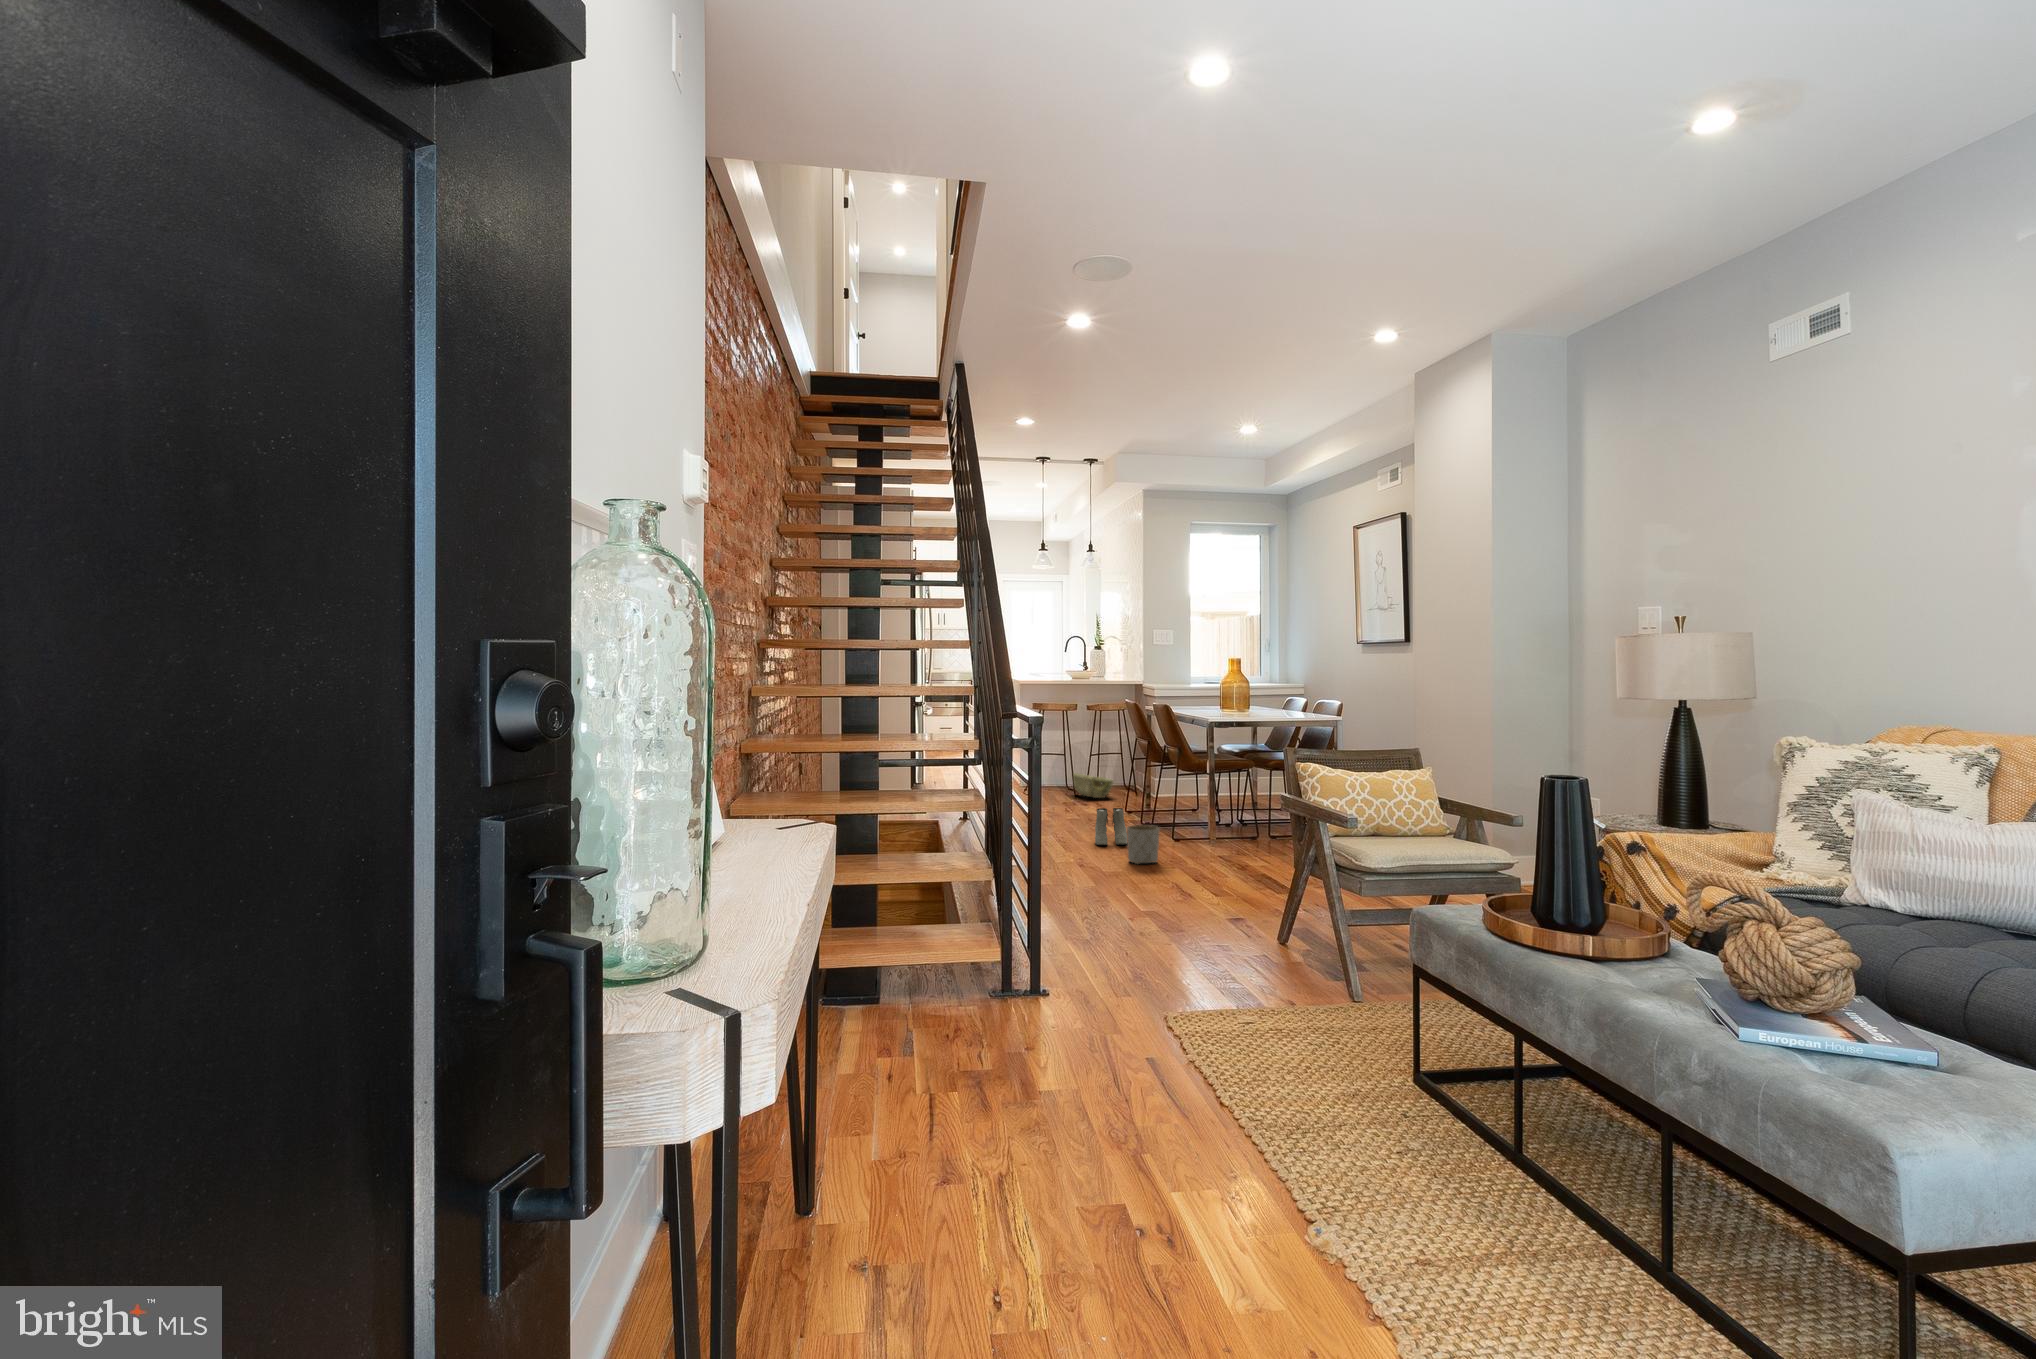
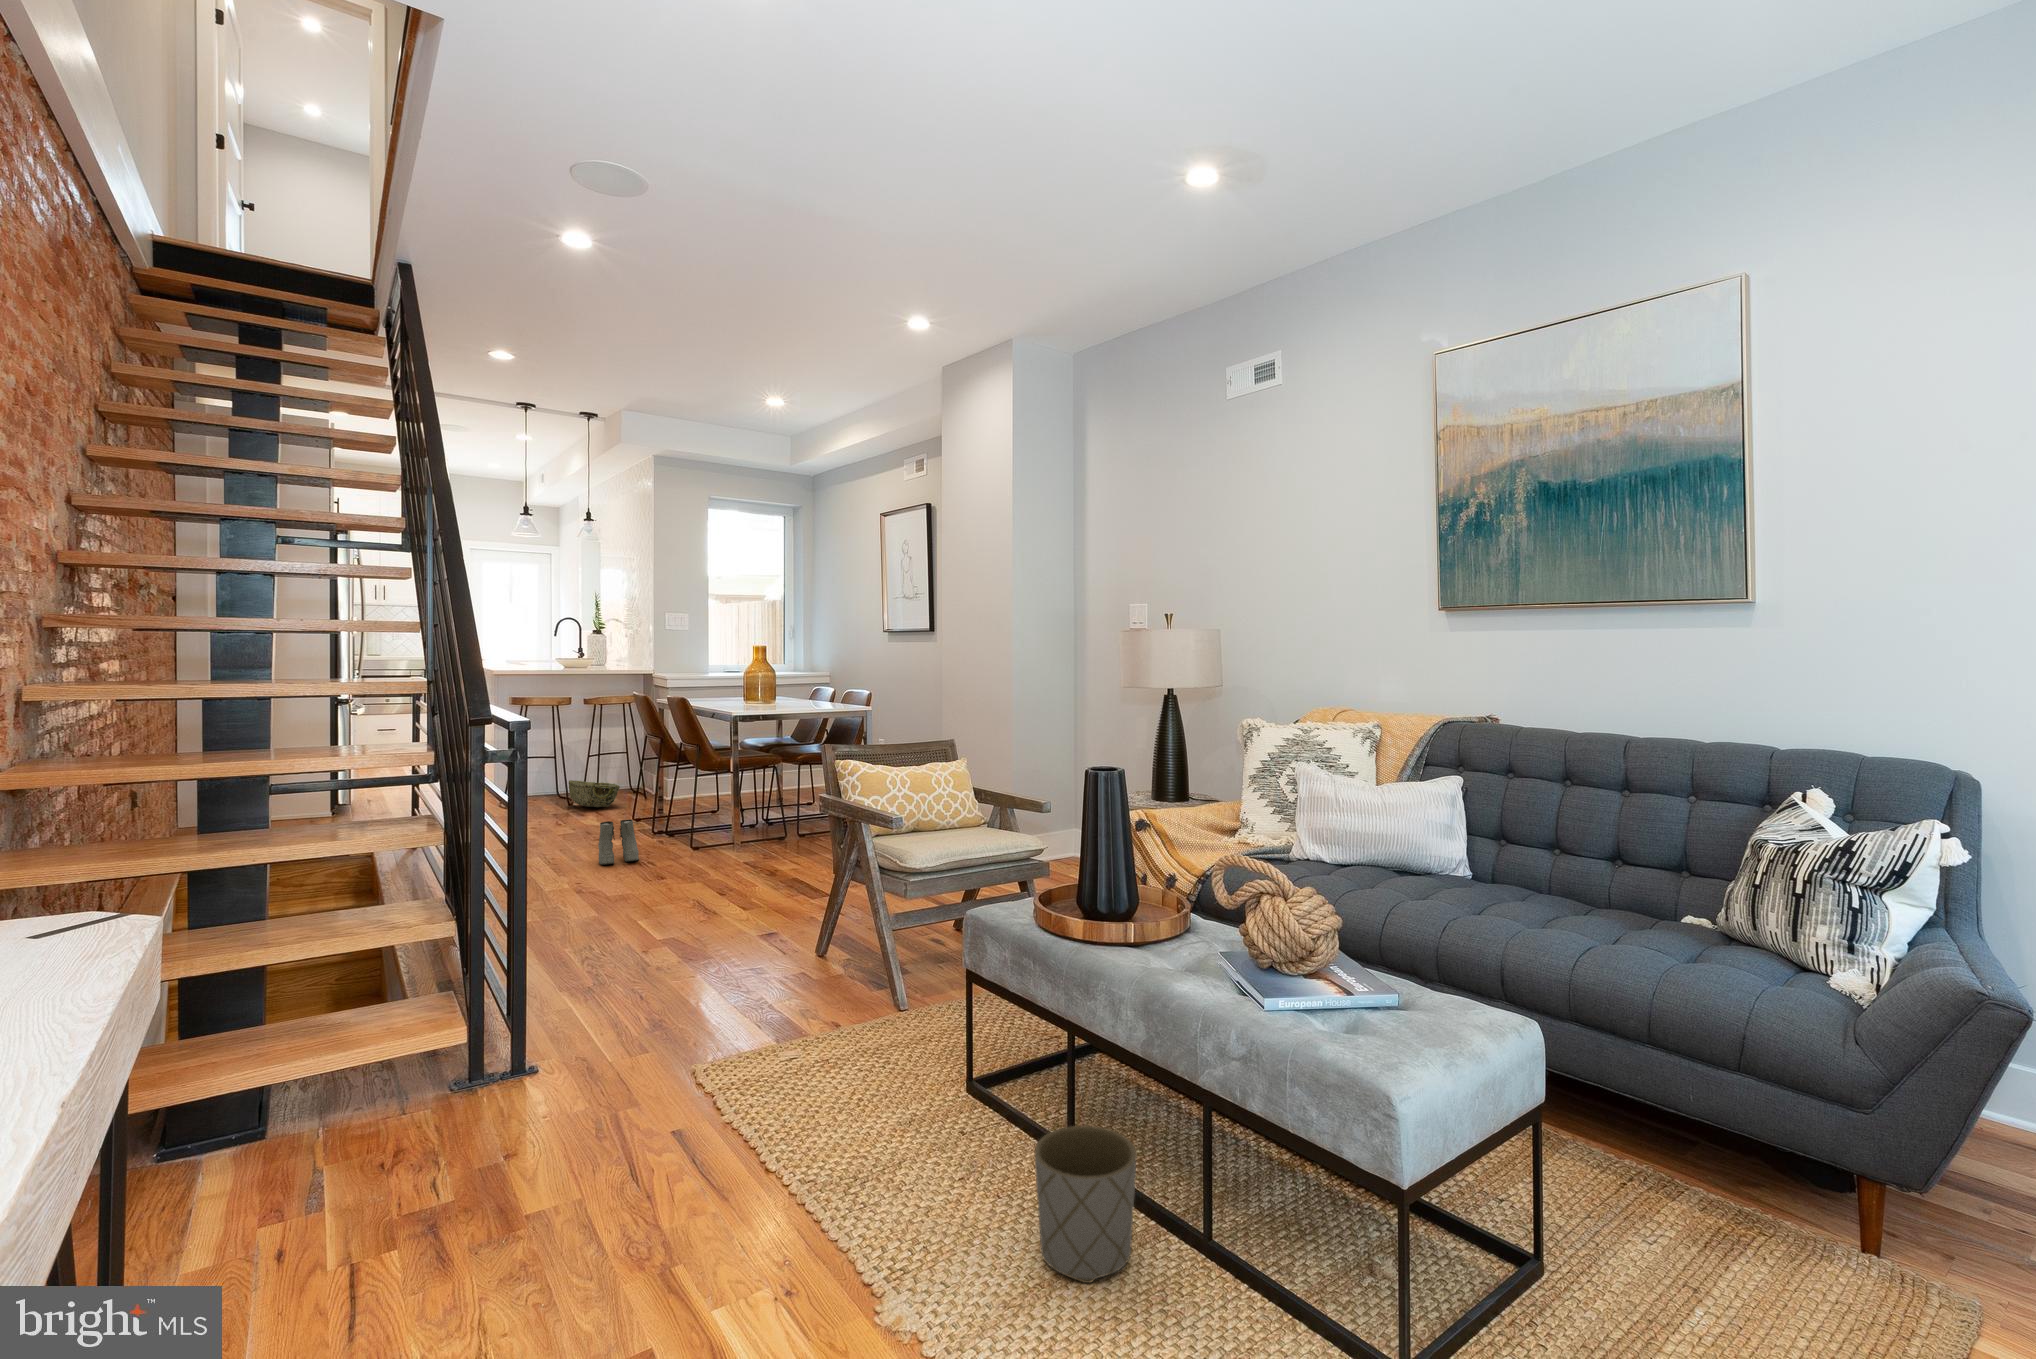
planter: present [1126,825,1160,864] -> present [1035,1126,1136,1283]

